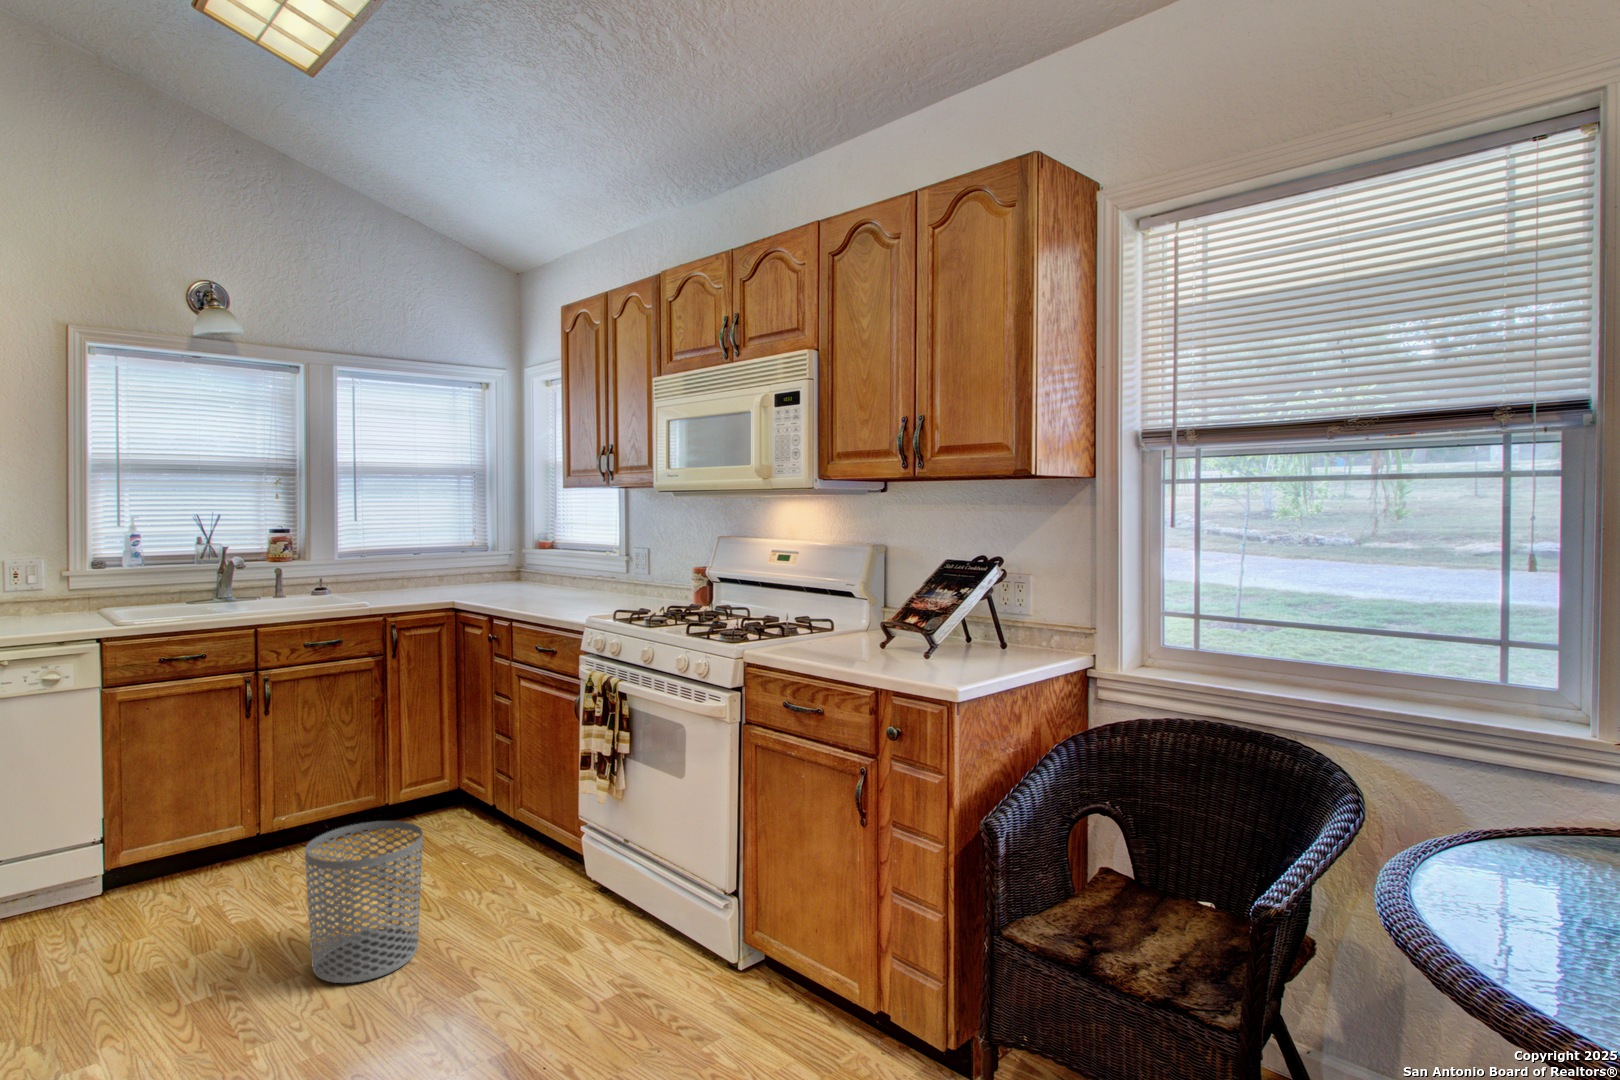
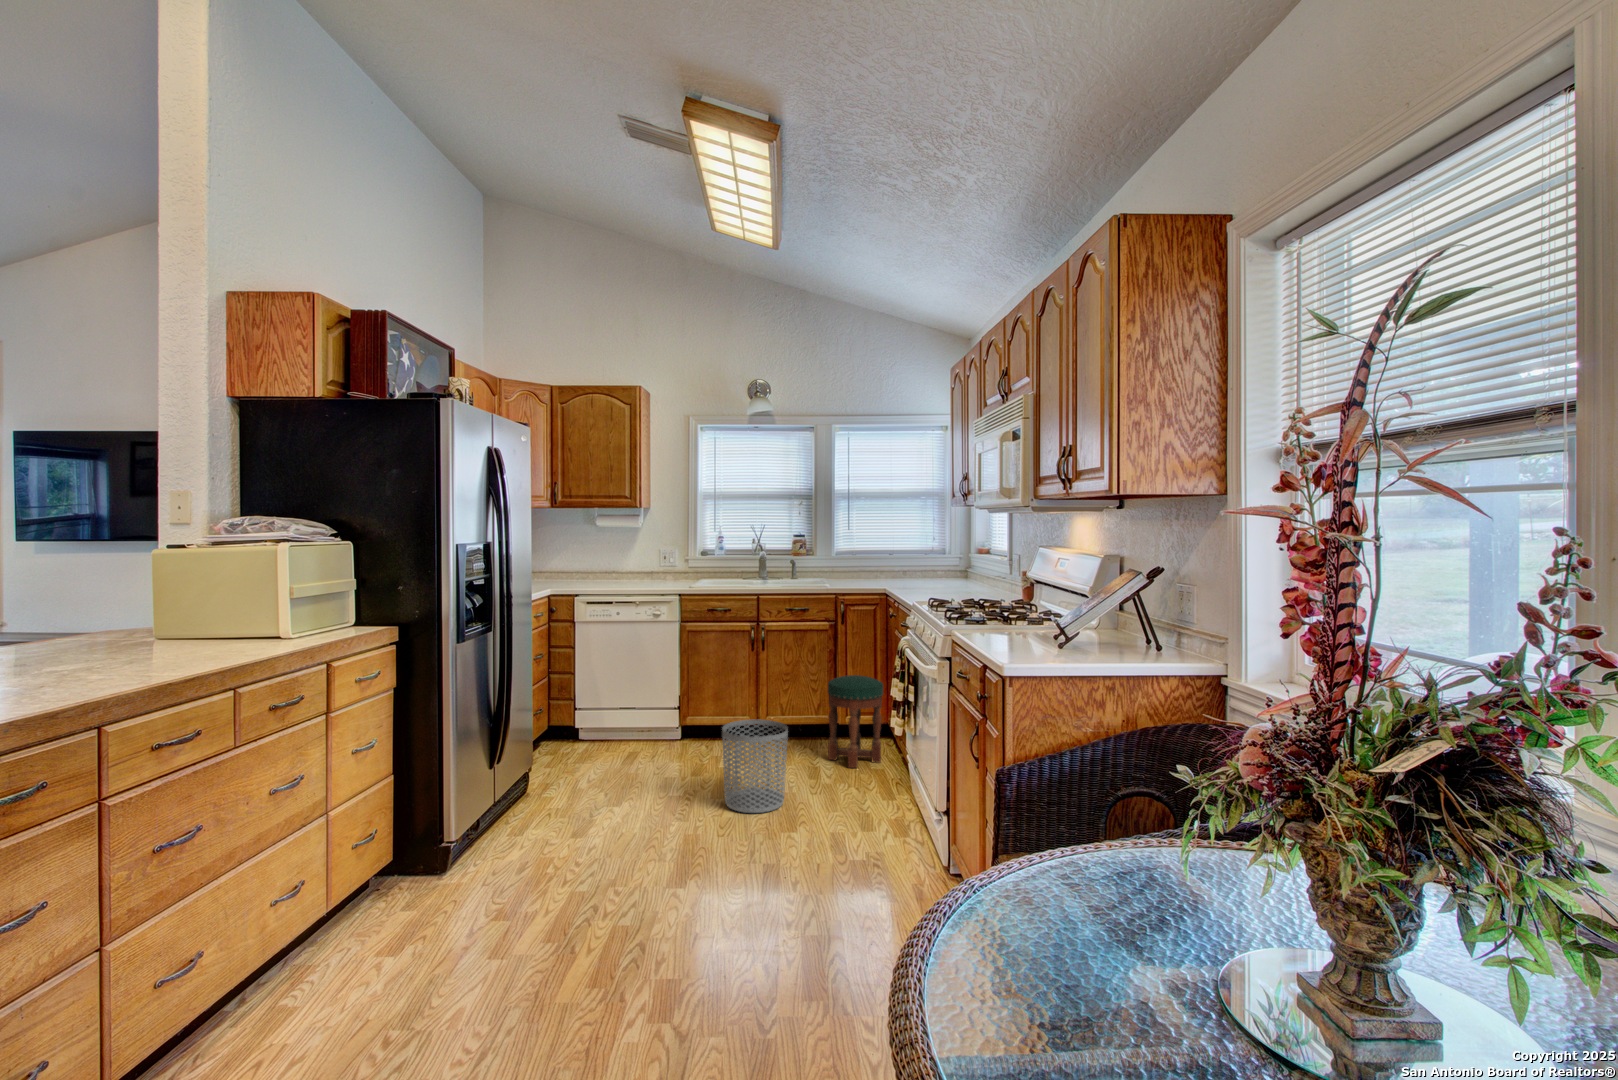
stool: none [406,726,491,860] -> present [828,675,883,768]

